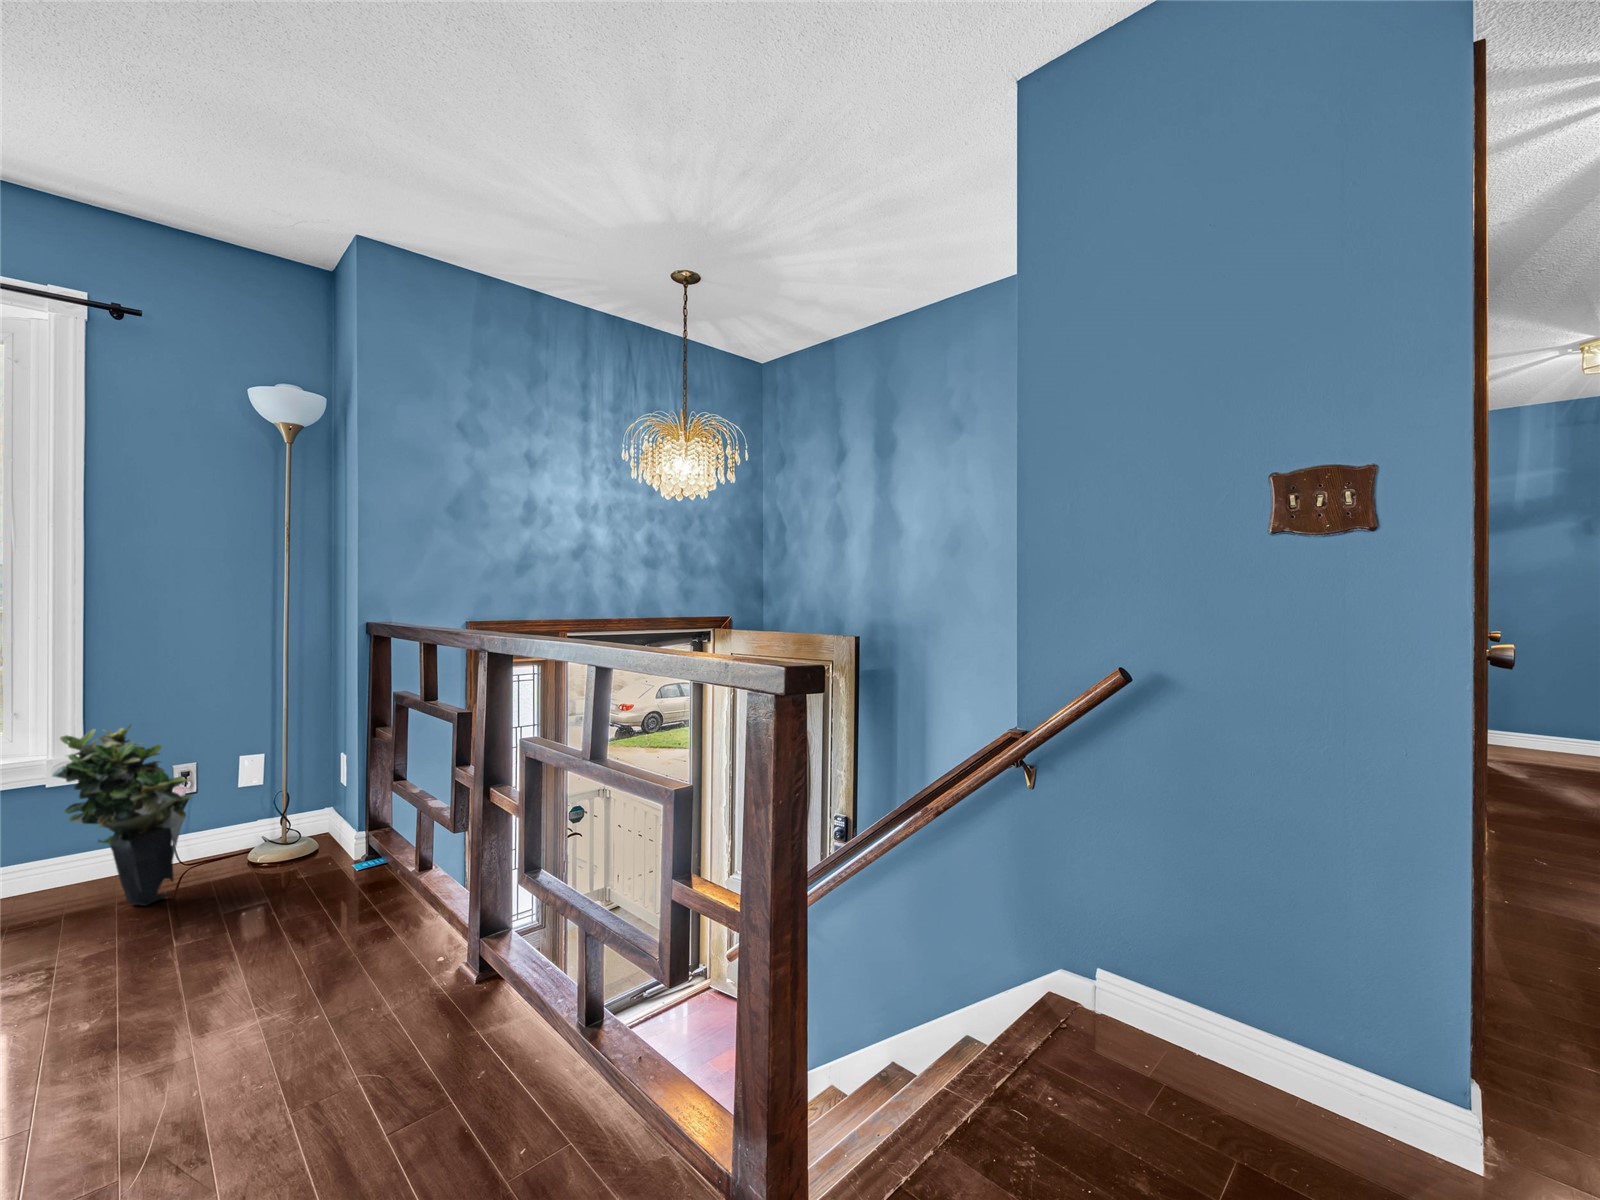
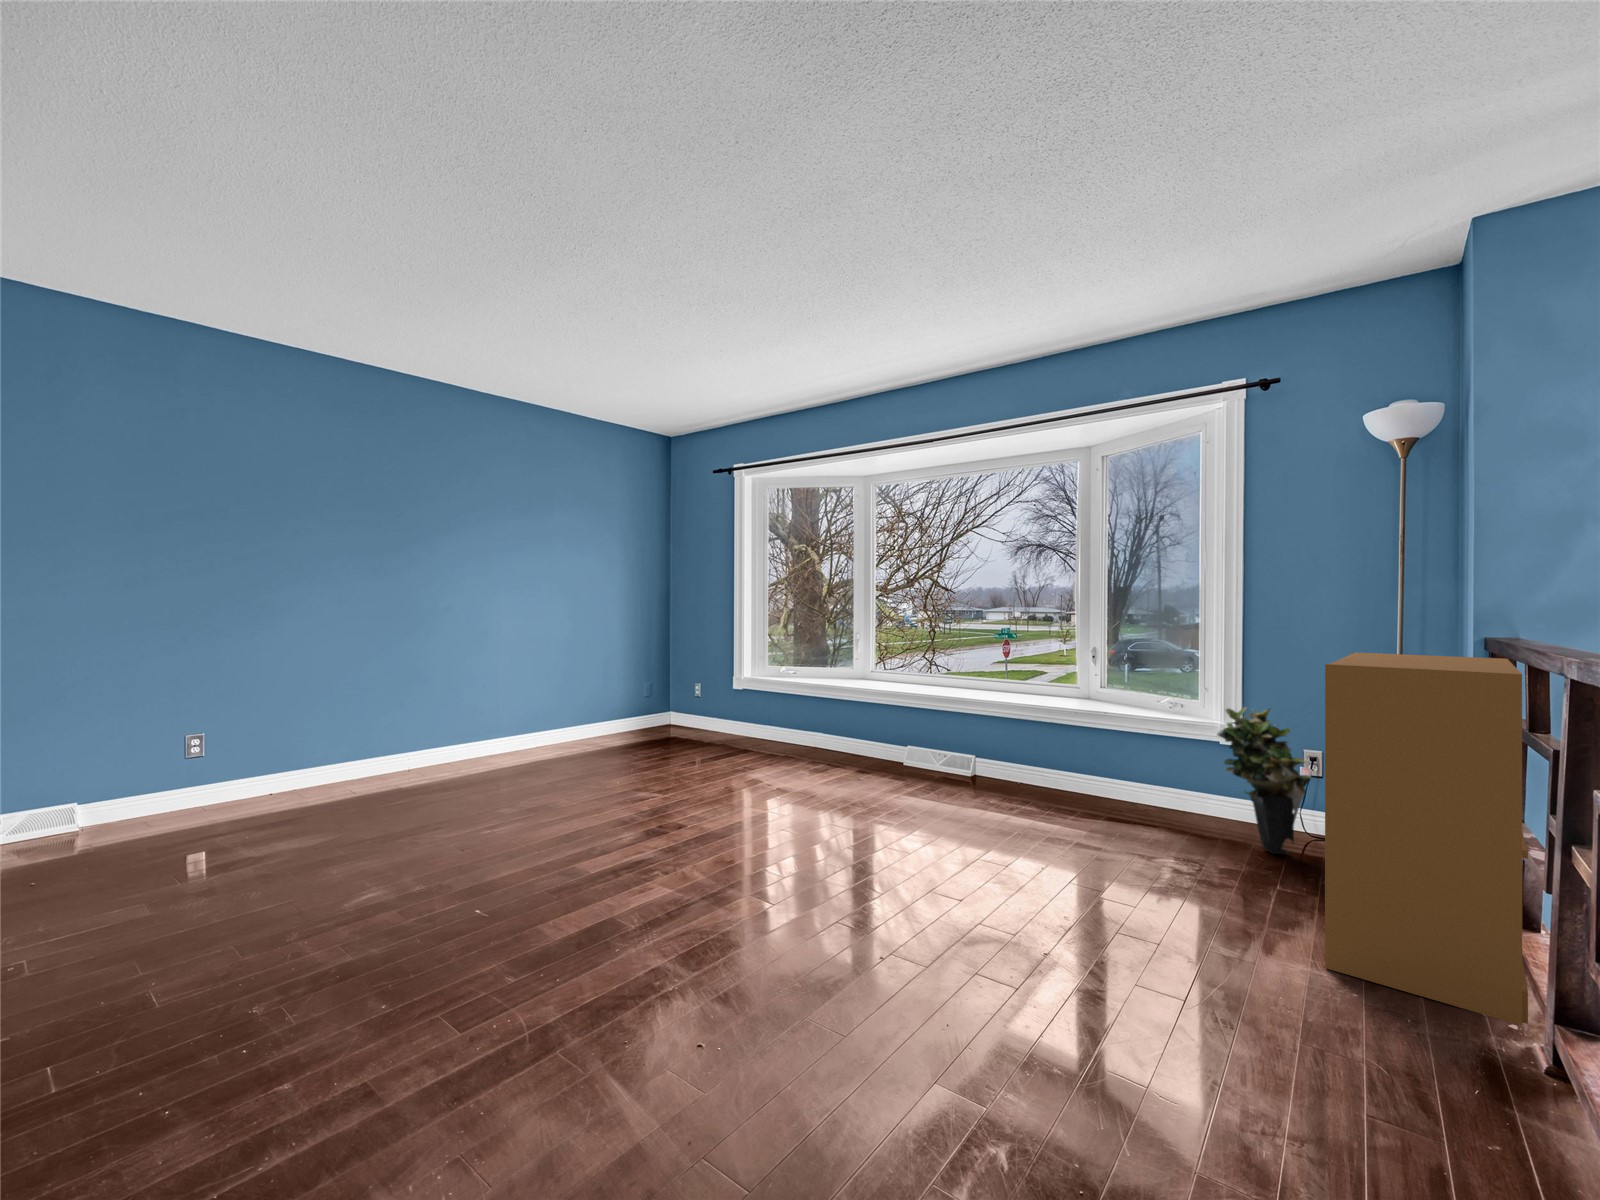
bookshelf: none [258,641,446,1008] -> present [1325,652,1528,1025]

